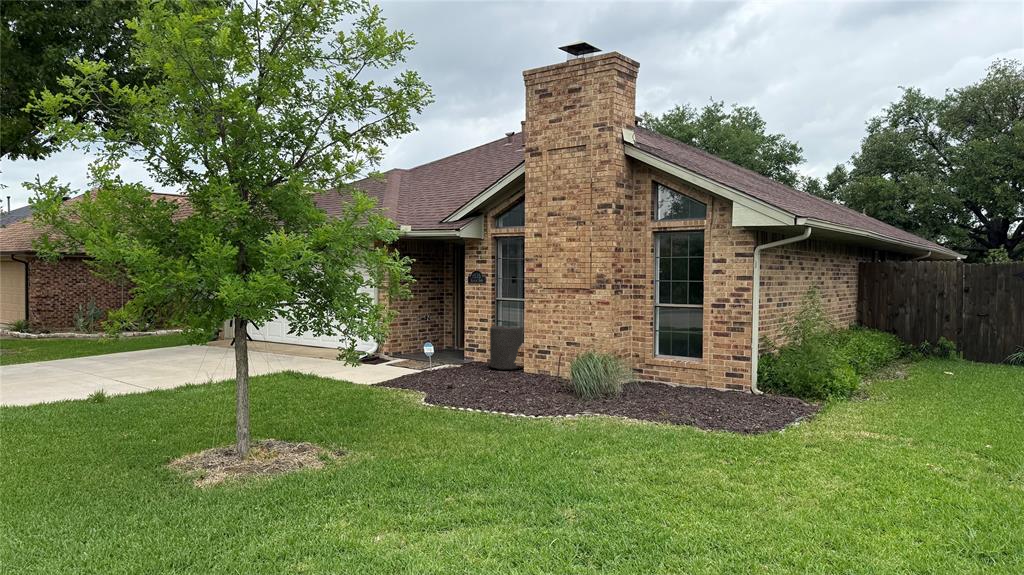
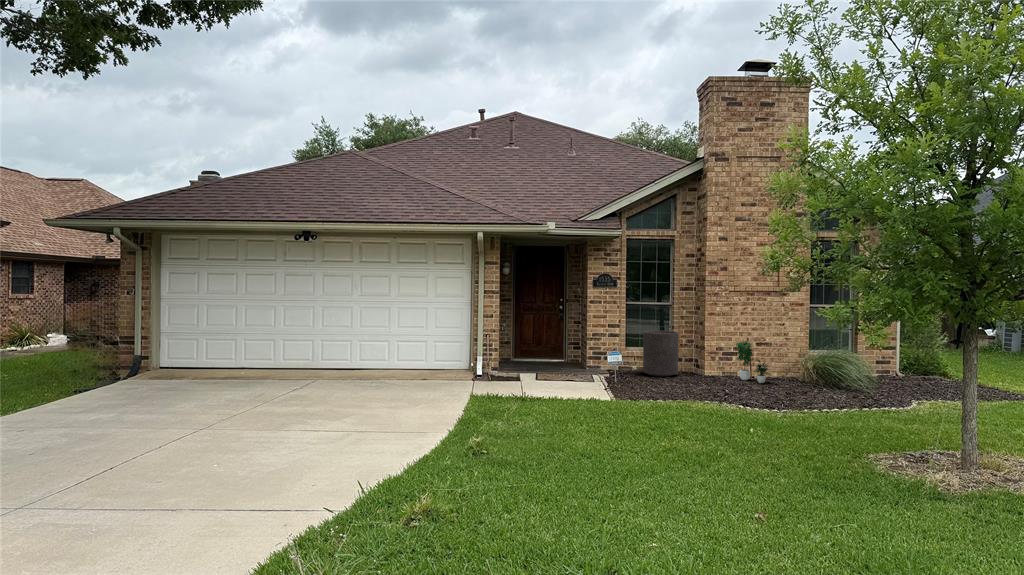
potted plant: none [531,336,553,383] -> present [736,341,769,383]

